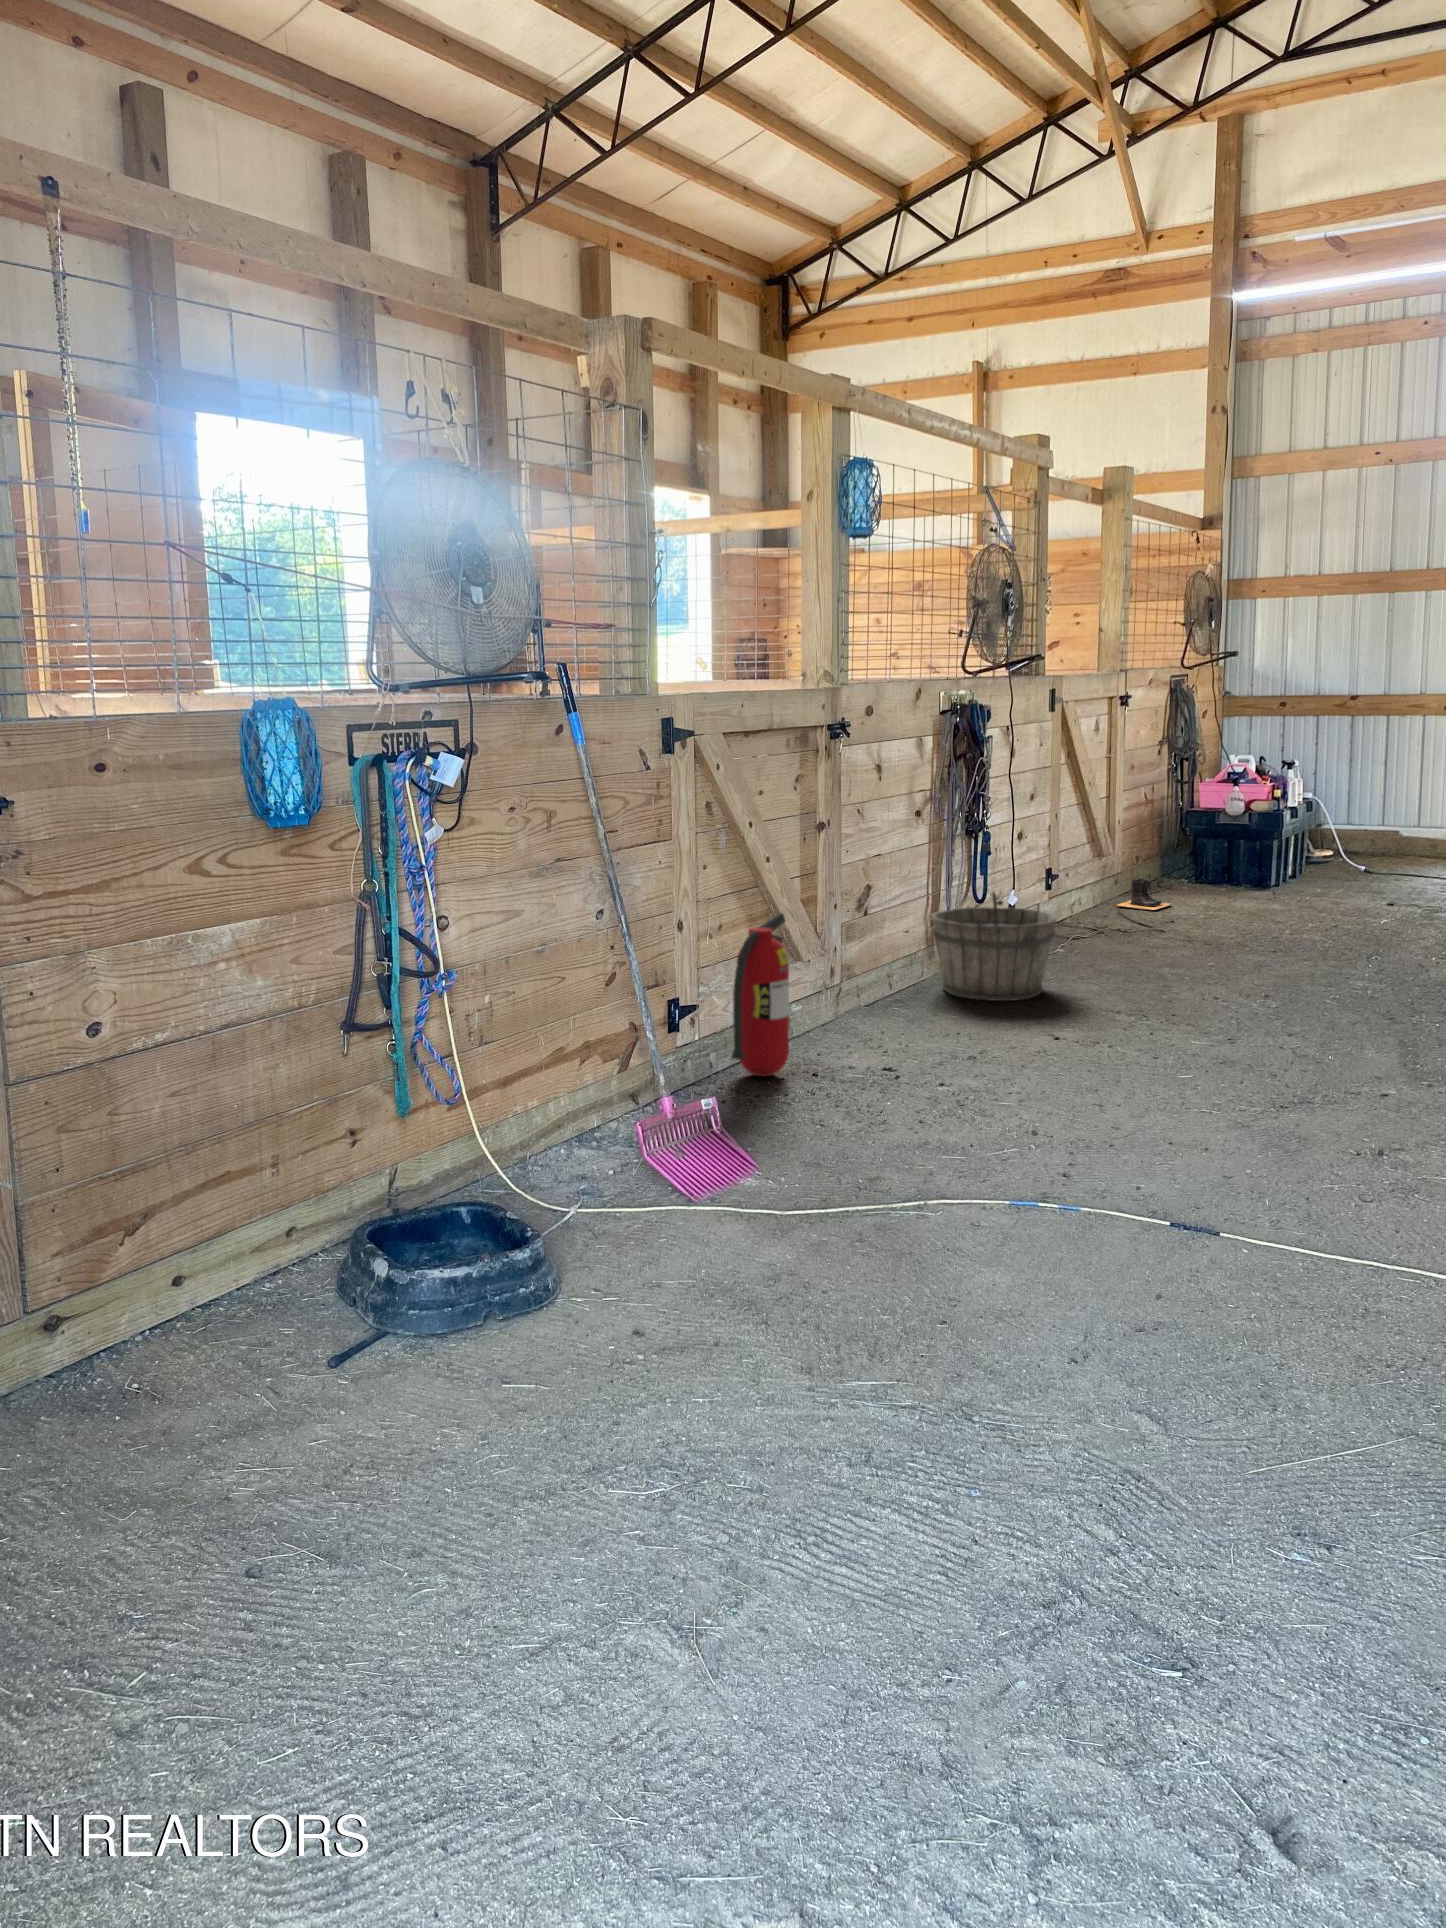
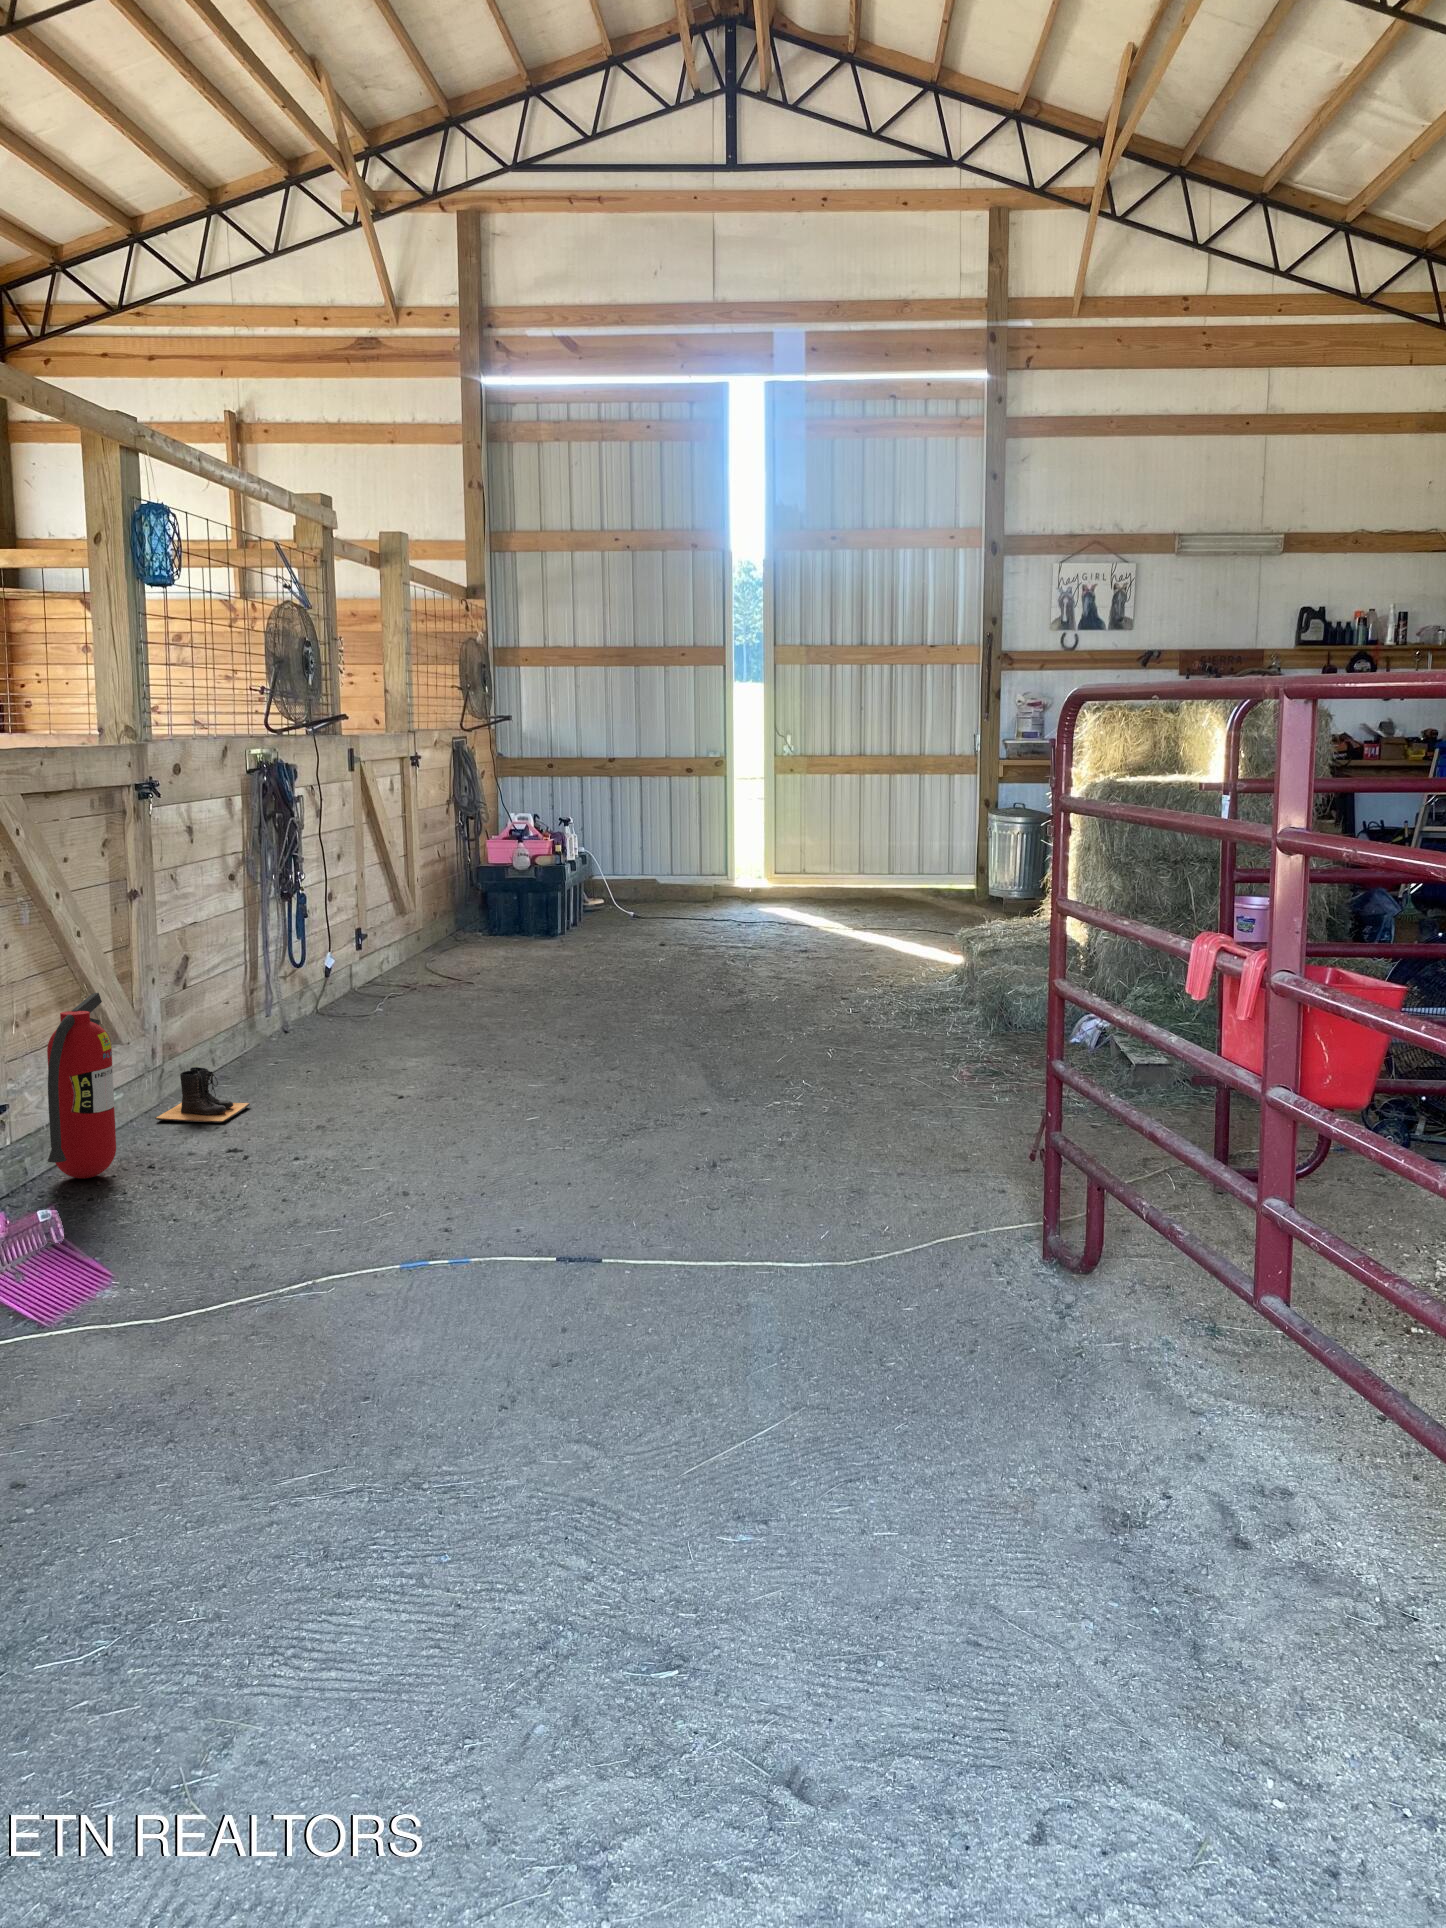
boots: present [1116,878,1172,910] -> present [155,1067,250,1123]
wooden bucket: present [931,887,1056,1001] -> none [250,952,382,1070]

